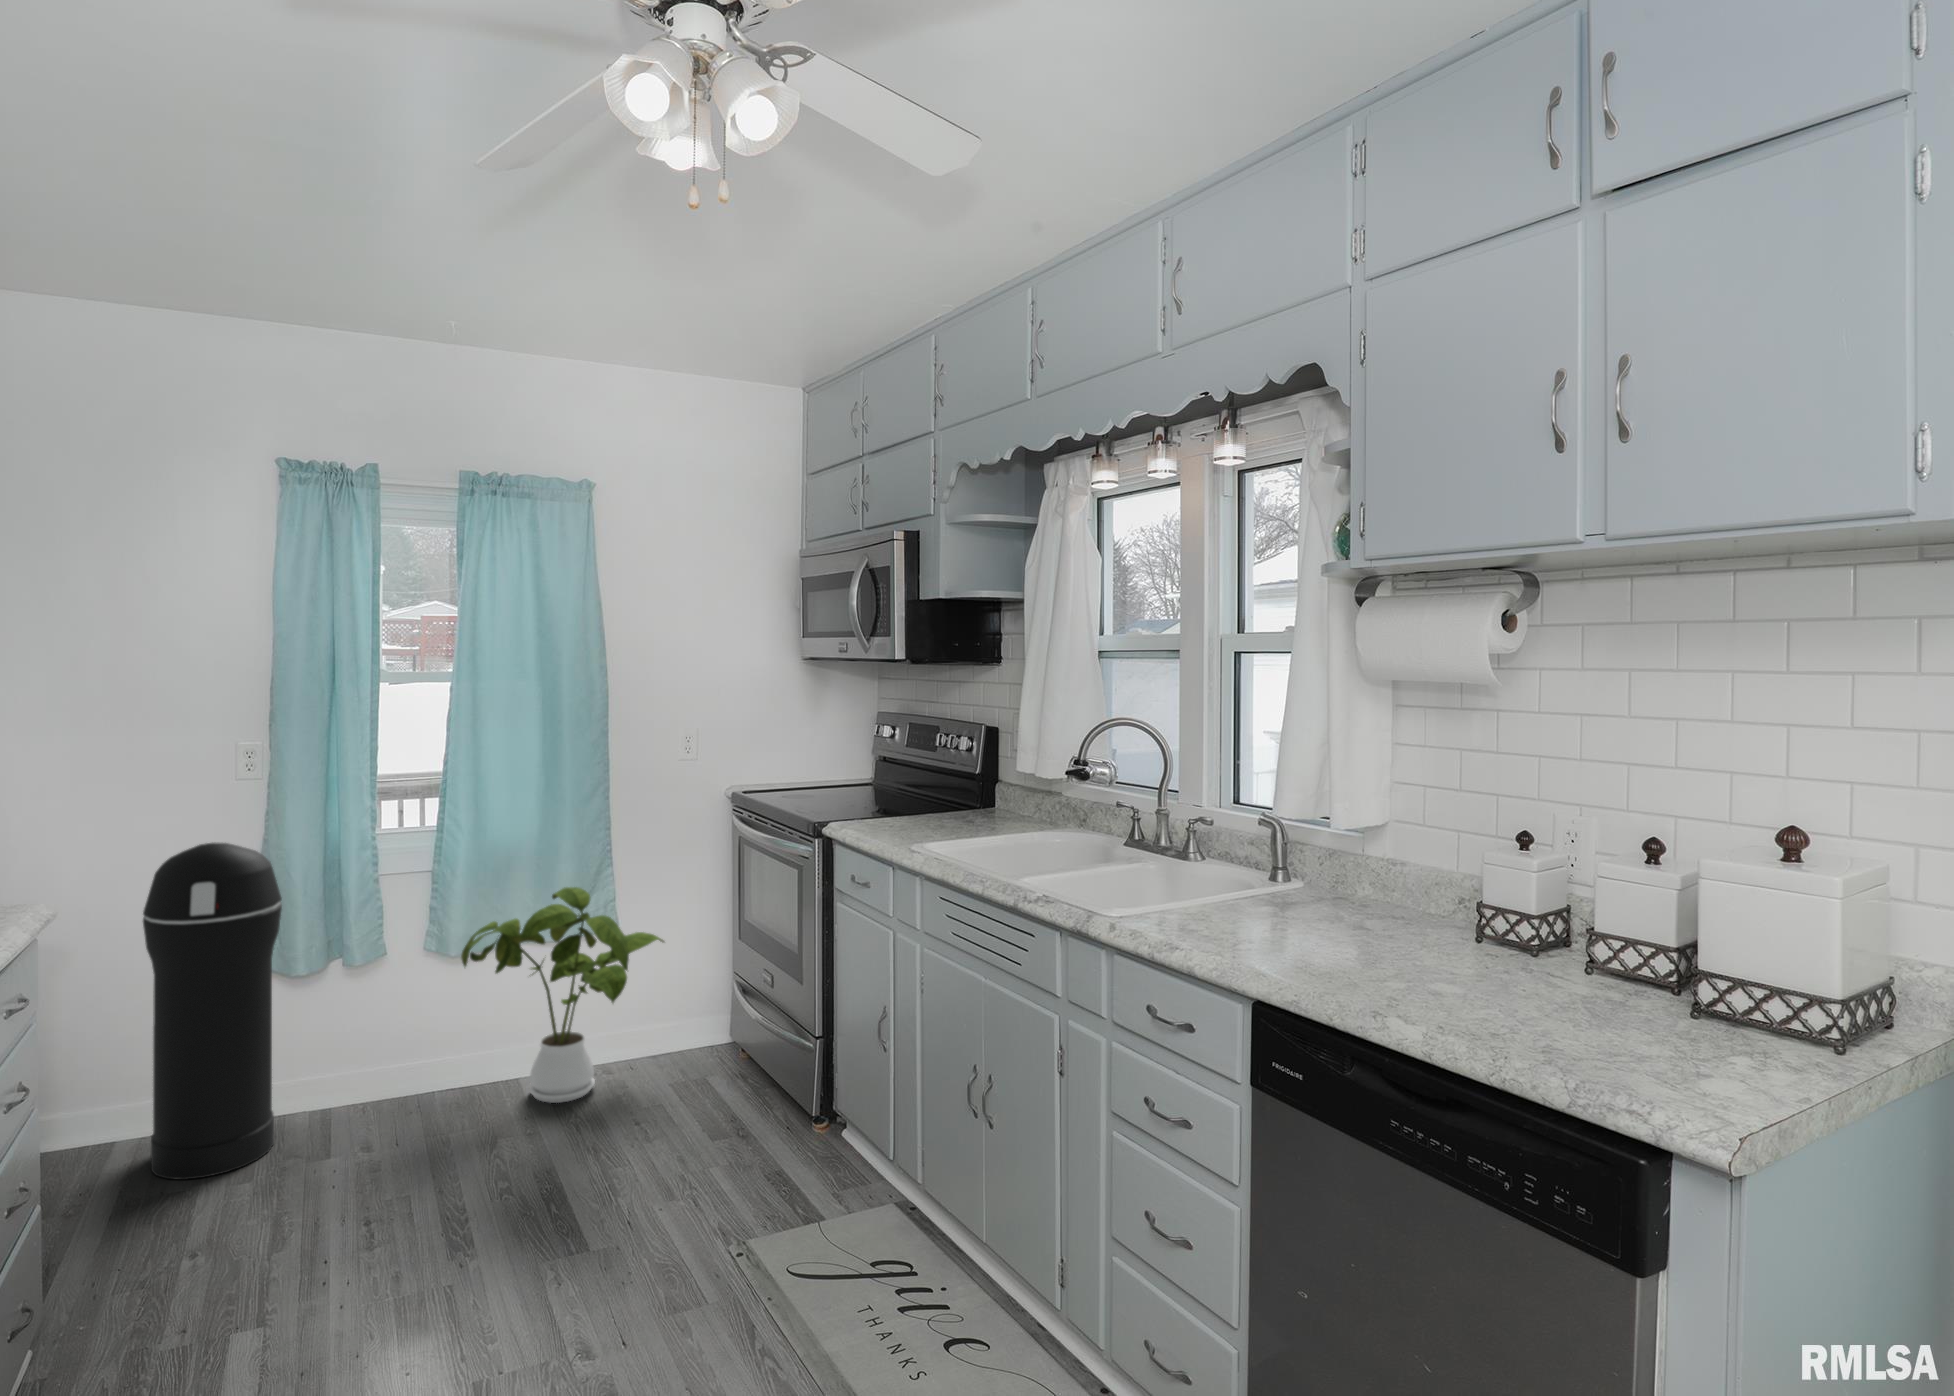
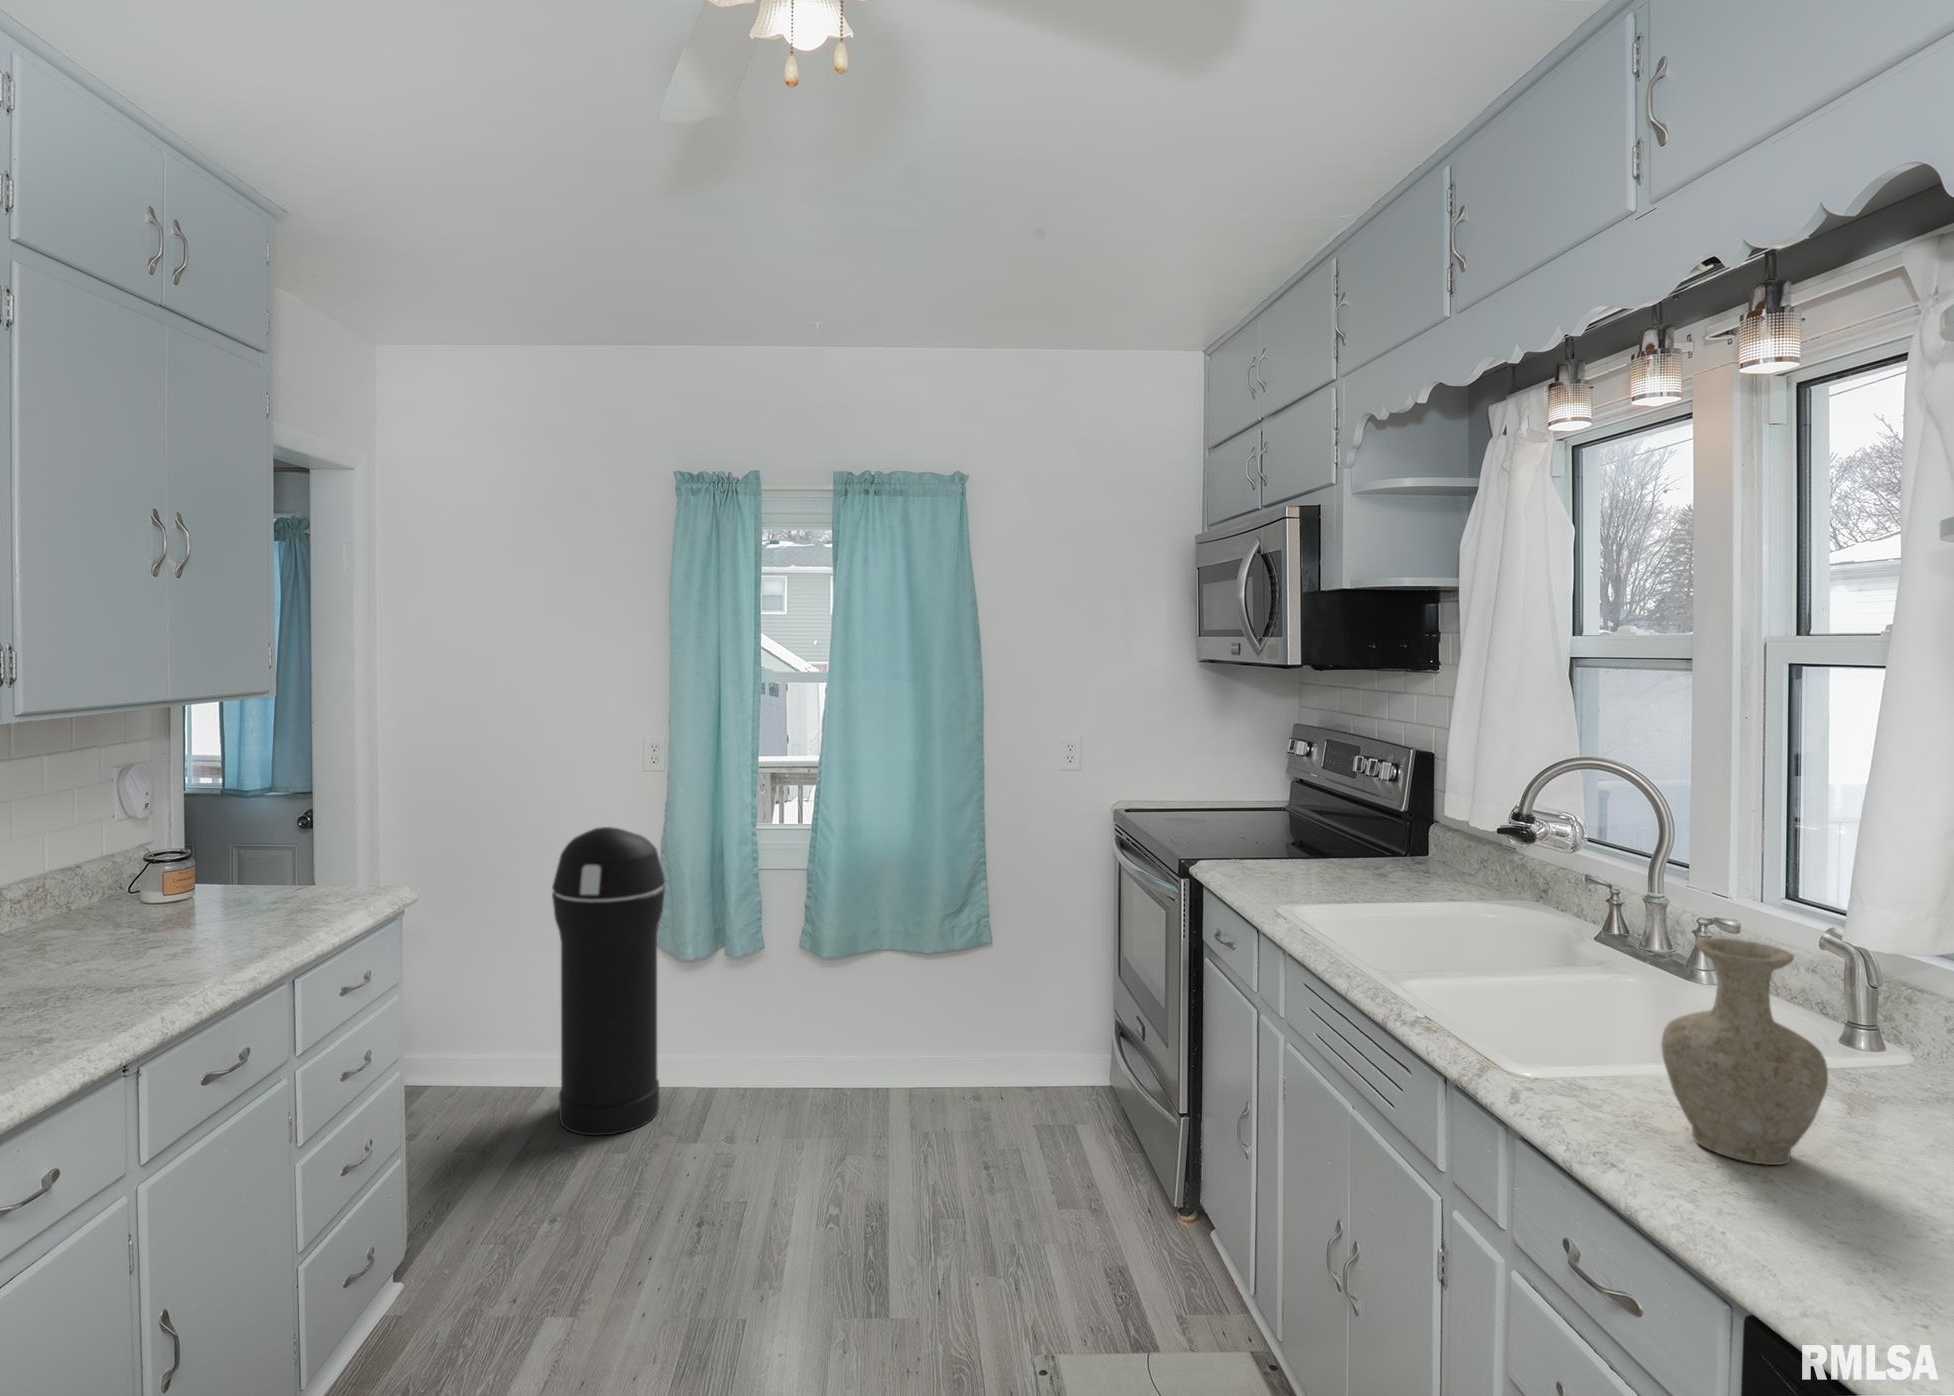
vase: none [1197,810,1279,938] -> present [1661,938,1828,1165]
house plant: present [461,887,664,1103] -> none [821,900,1032,1124]

